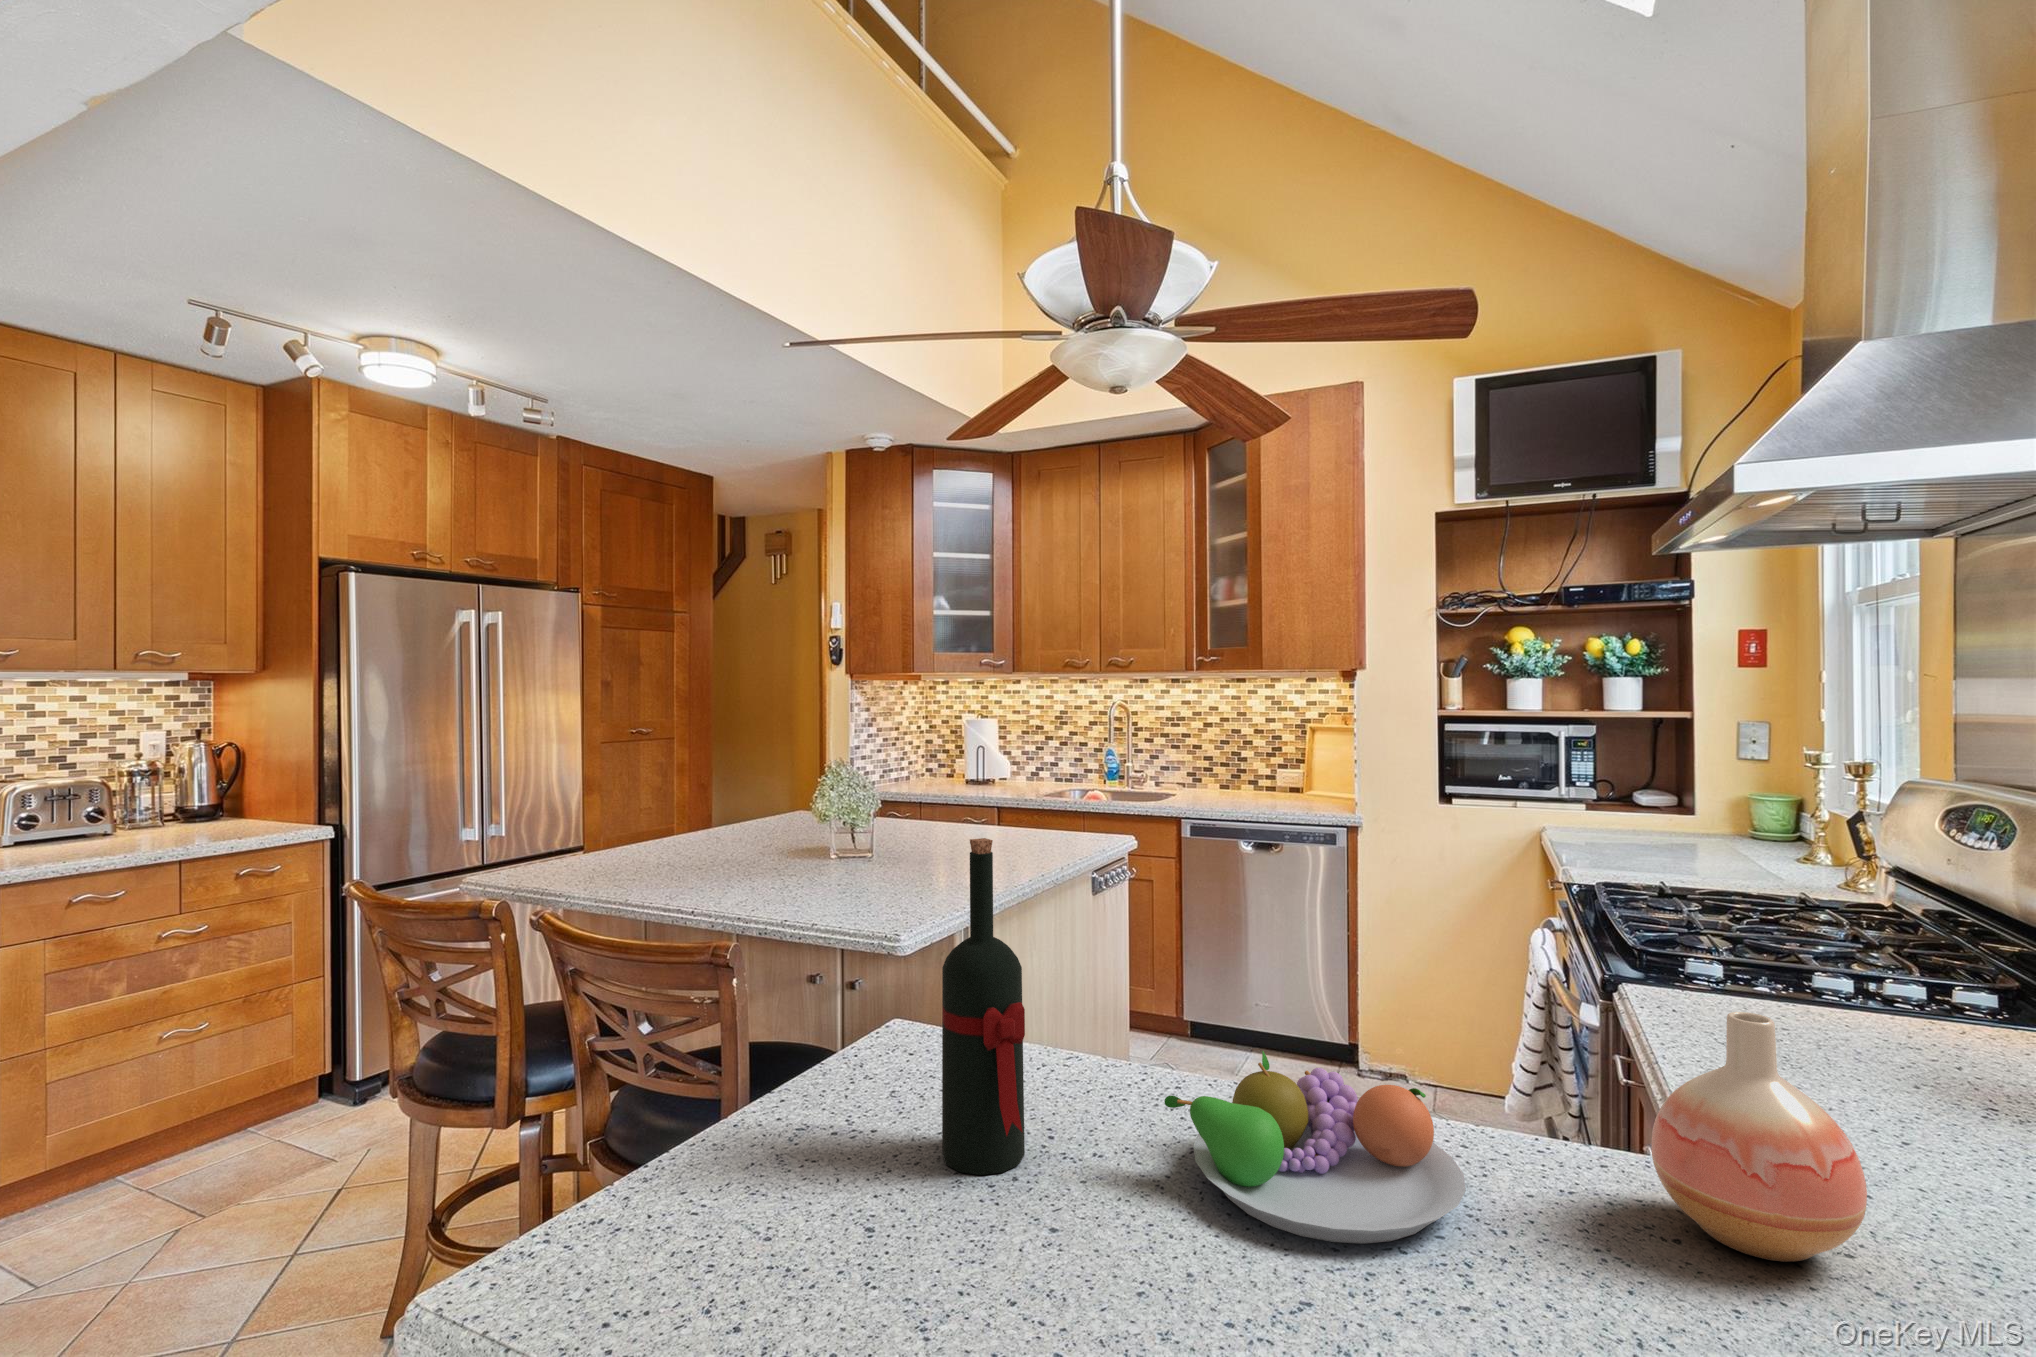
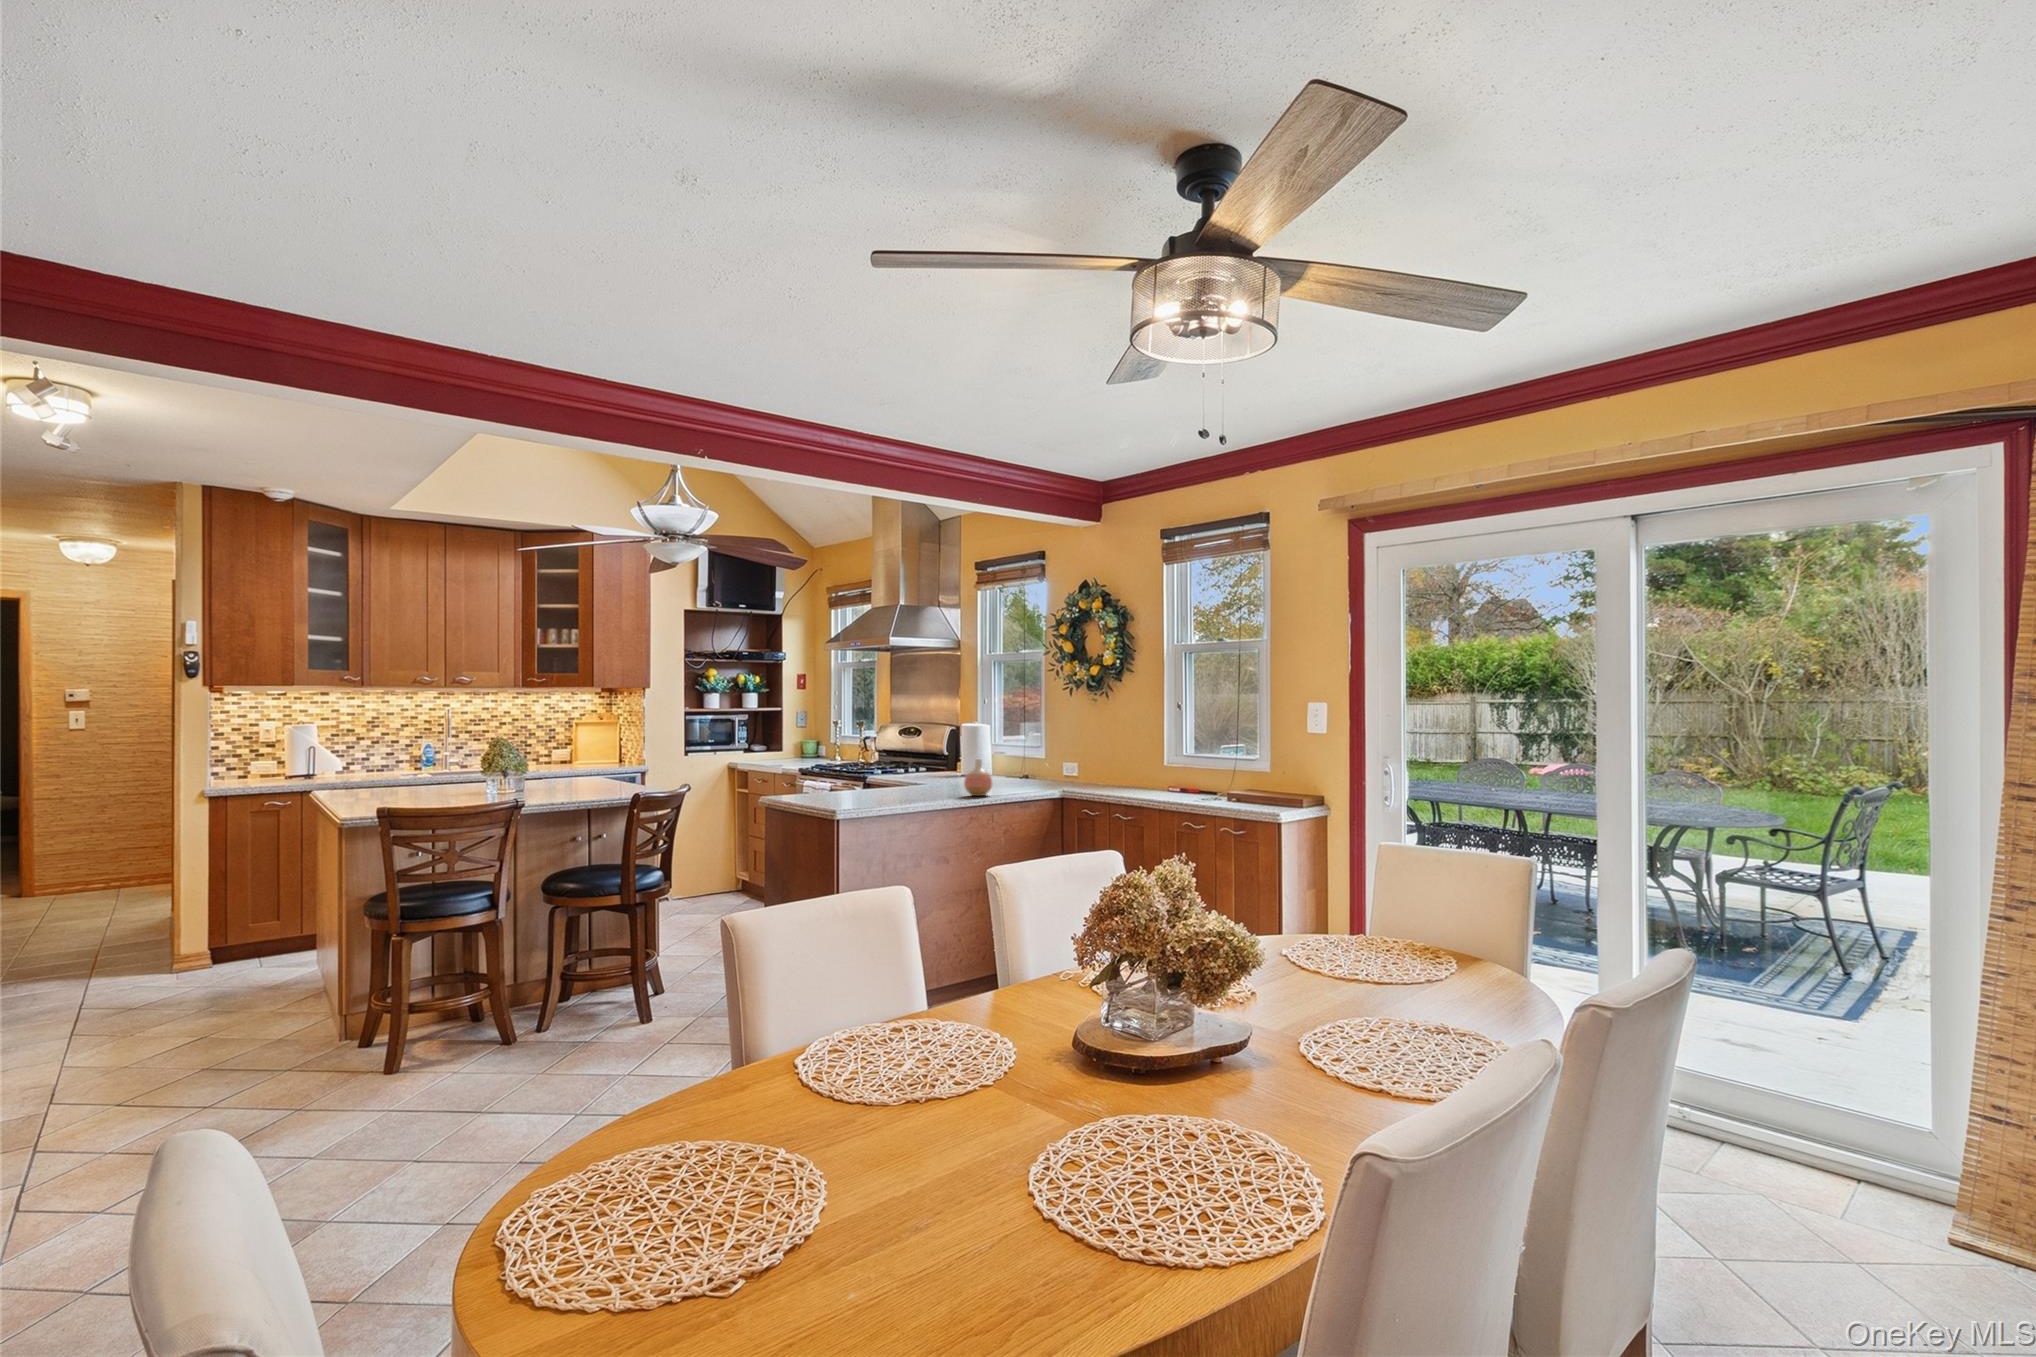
wine bottle: present [942,838,1025,1175] -> none [875,740,899,812]
fruit bowl: present [1164,1051,1466,1244] -> none [905,783,956,805]

